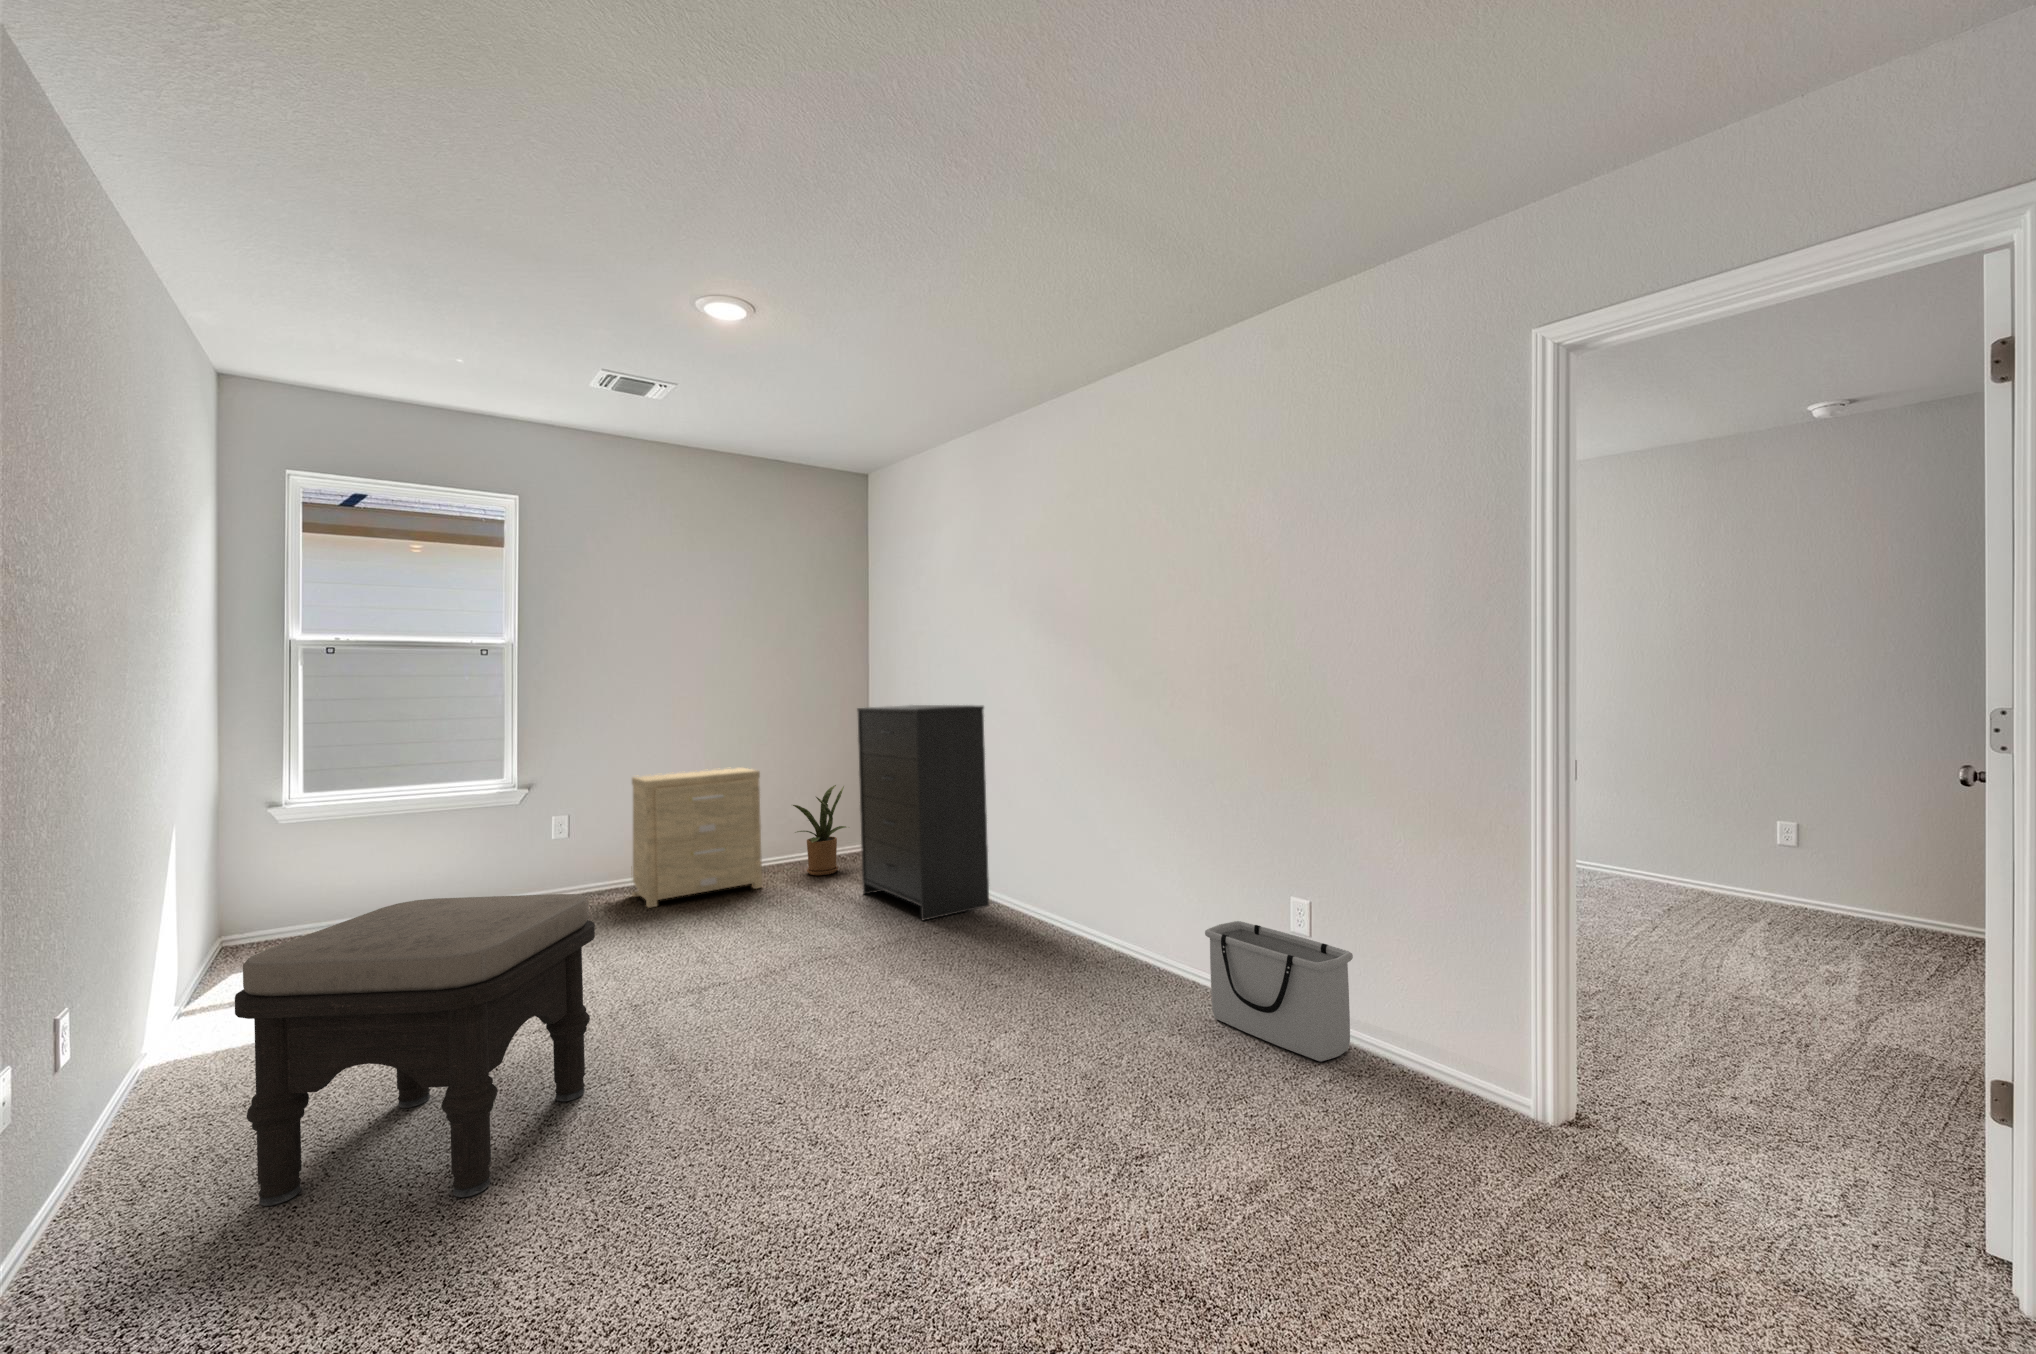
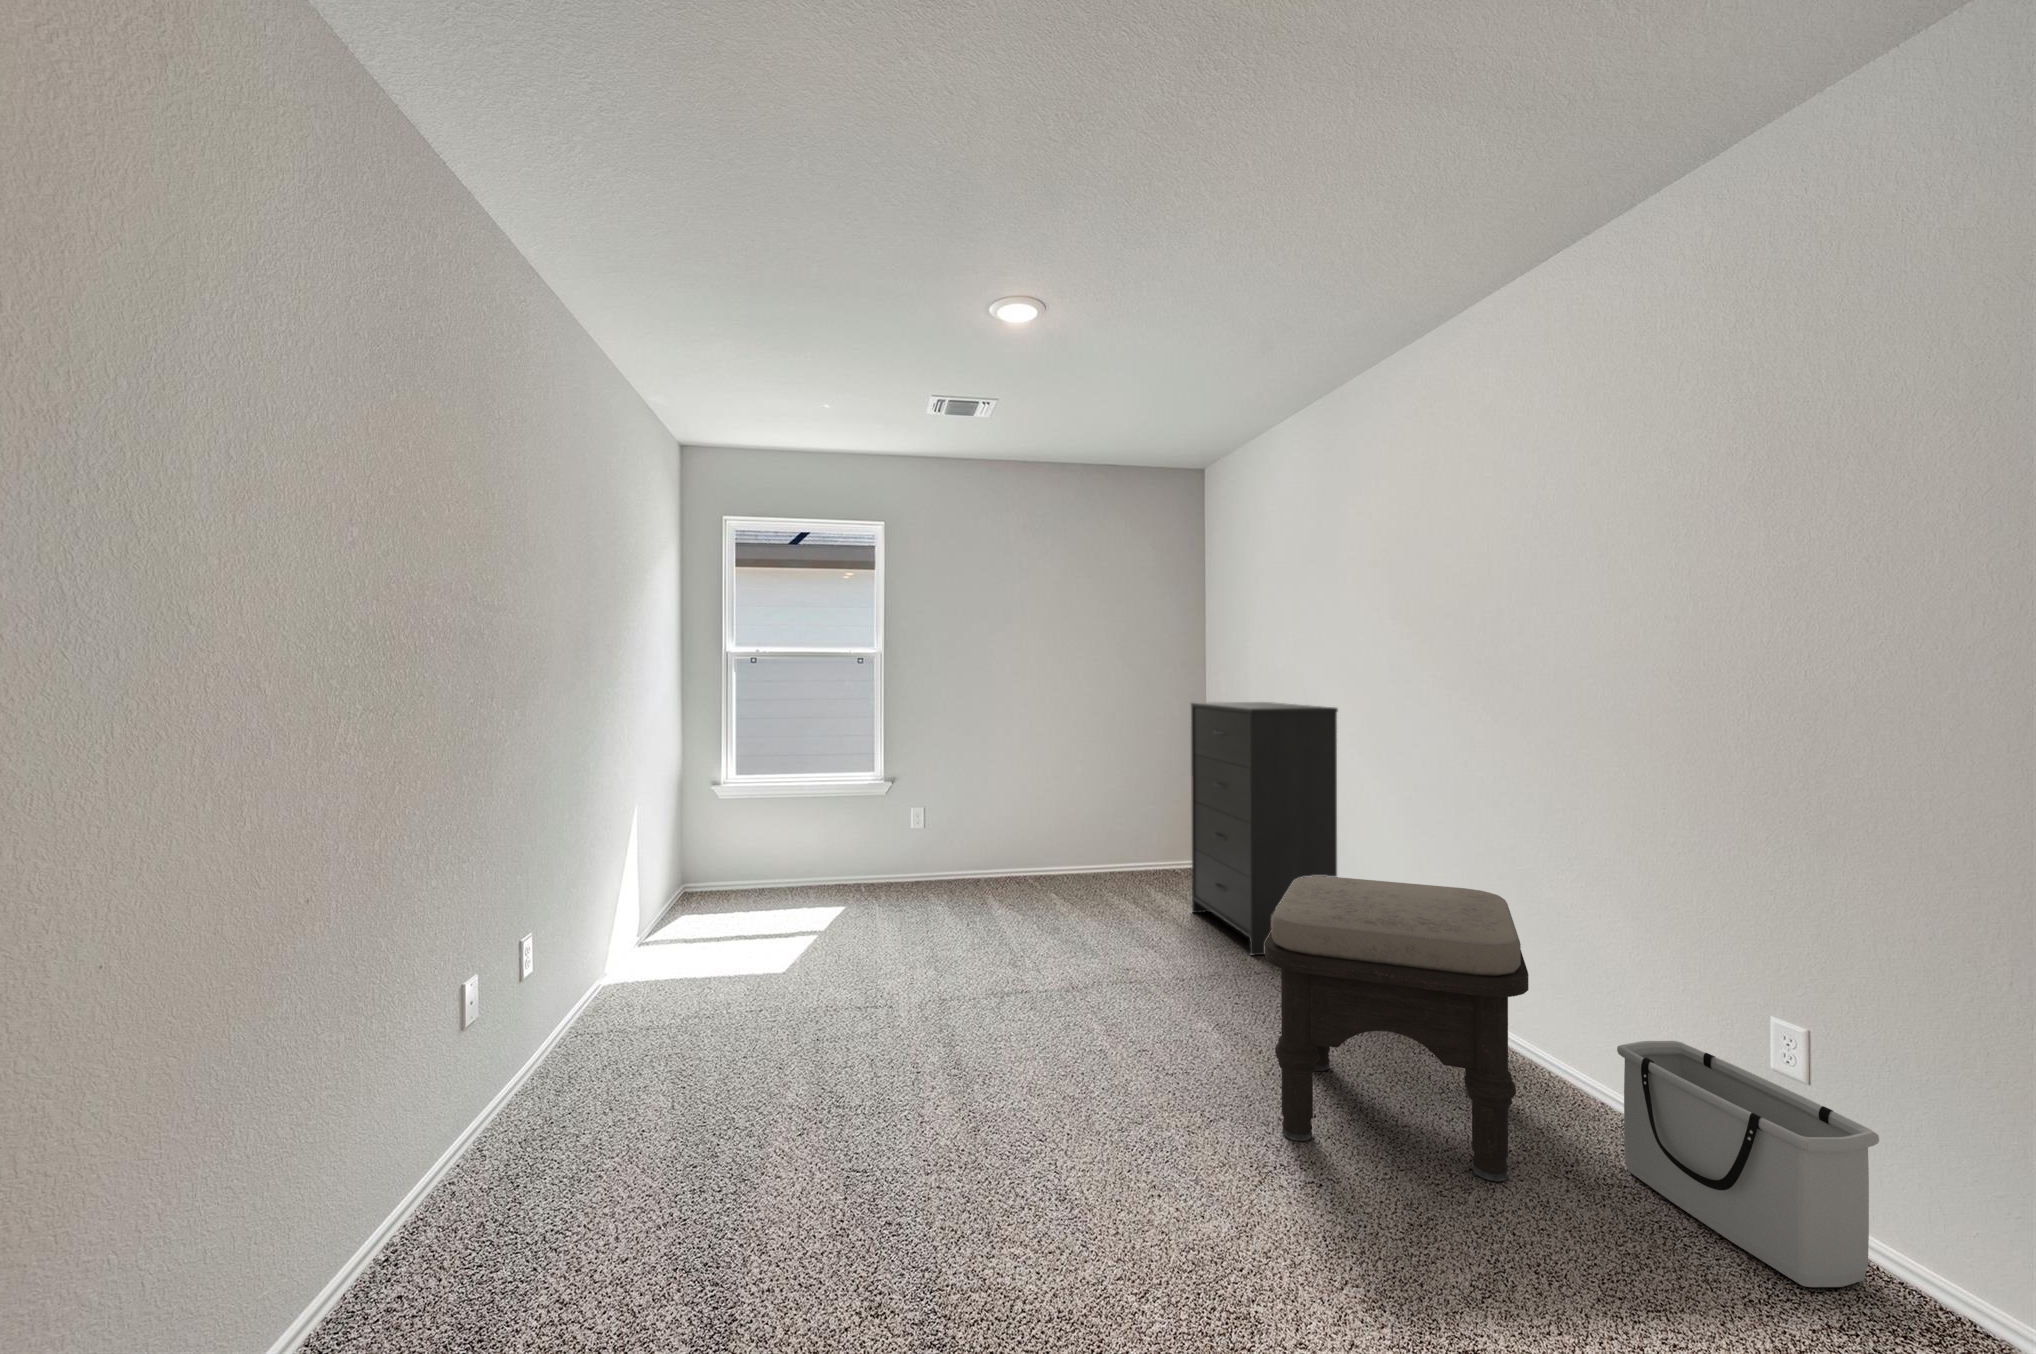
side table: present [632,768,762,907] -> none [965,758,1089,895]
house plant: present [793,785,846,875] -> none [1117,785,1188,884]
ottoman: present [235,894,595,1206] -> present [1265,876,1529,1181]

